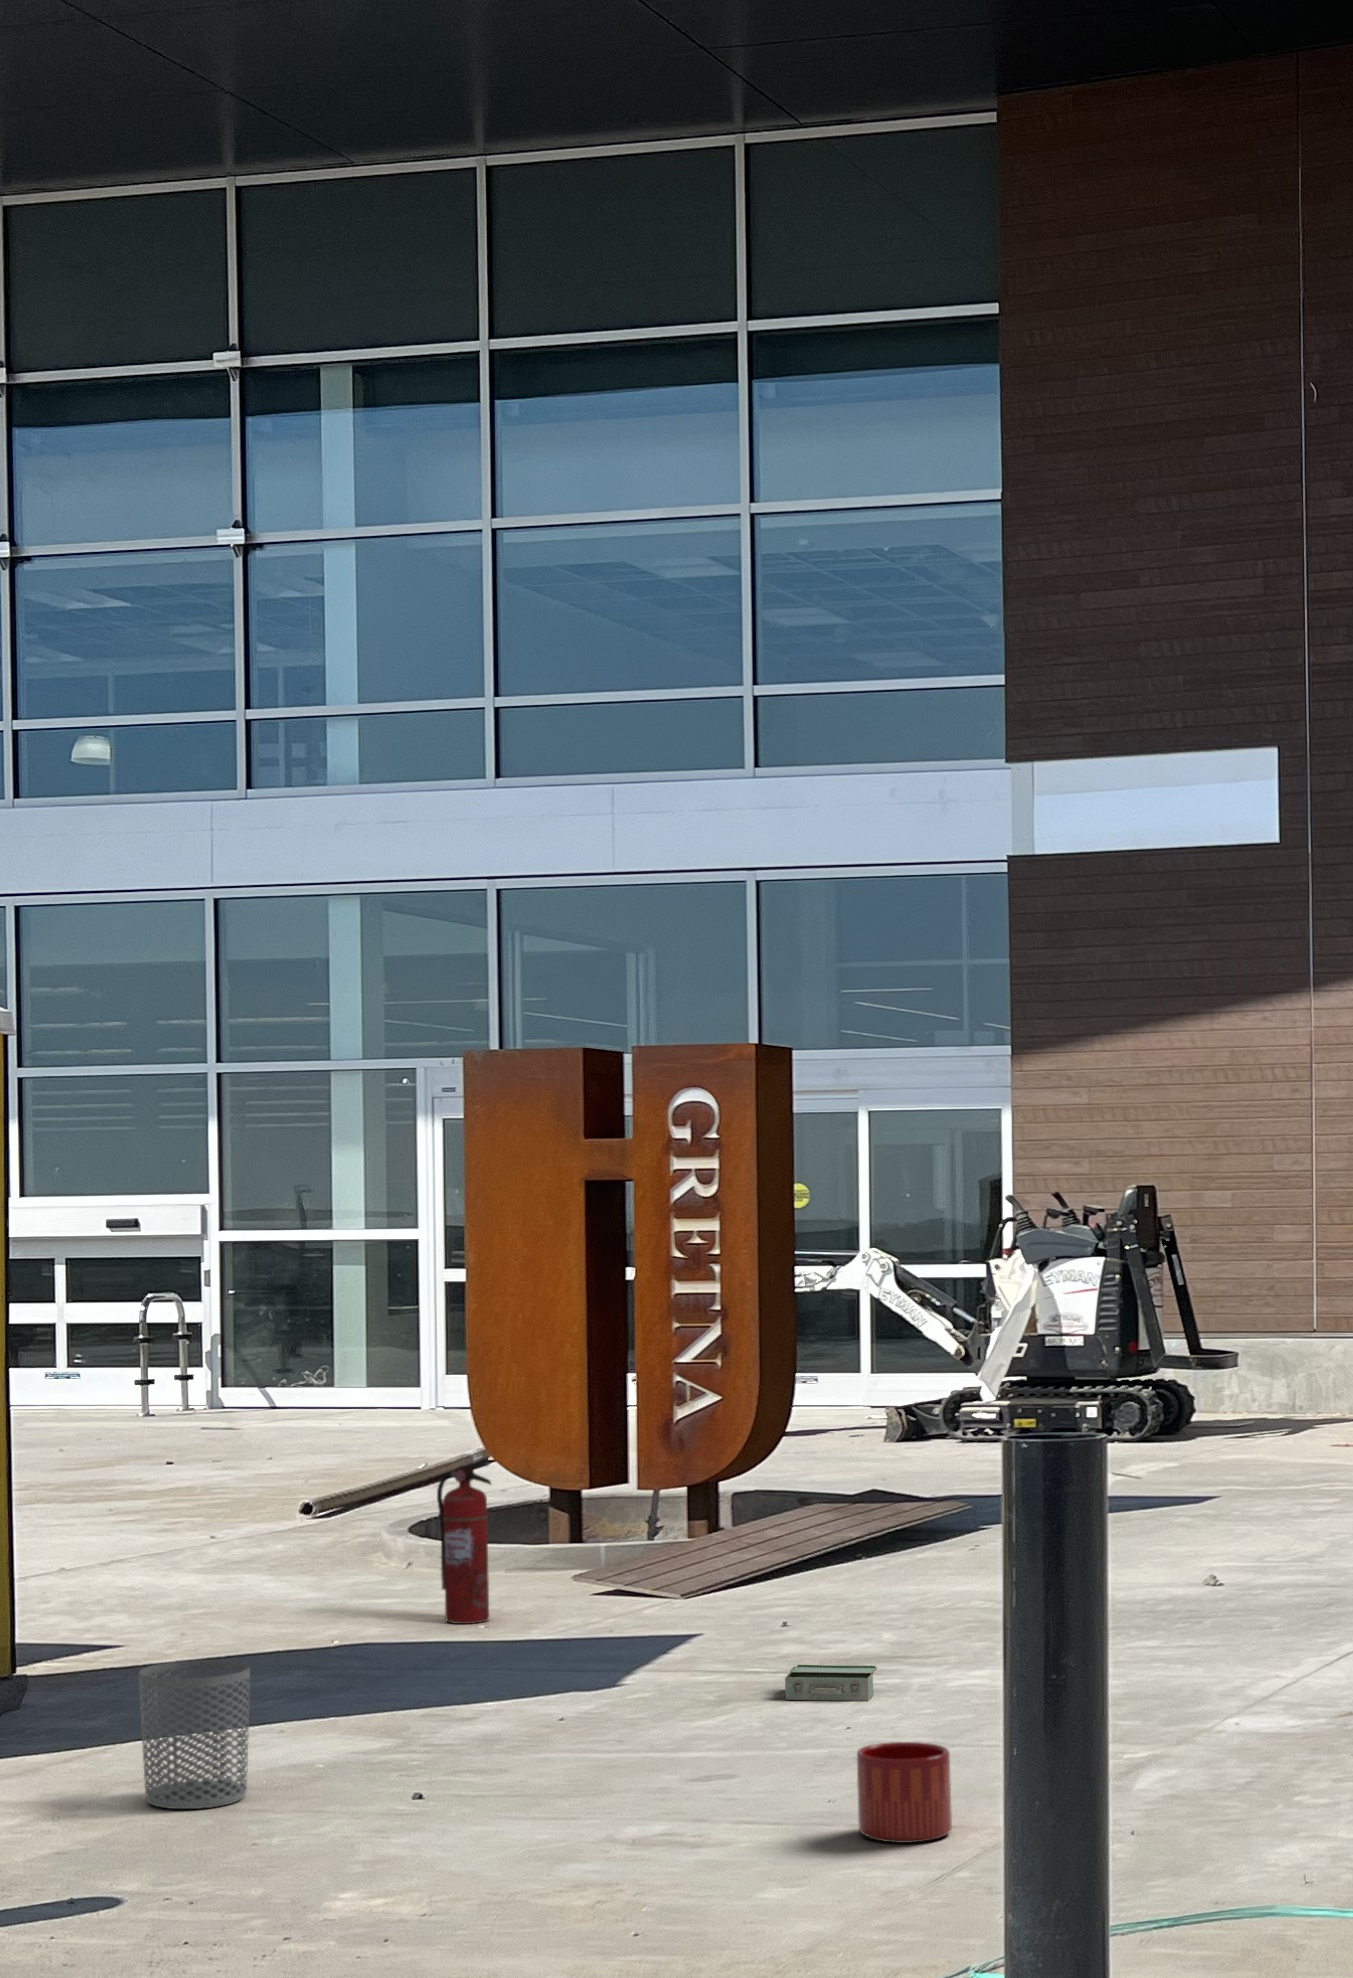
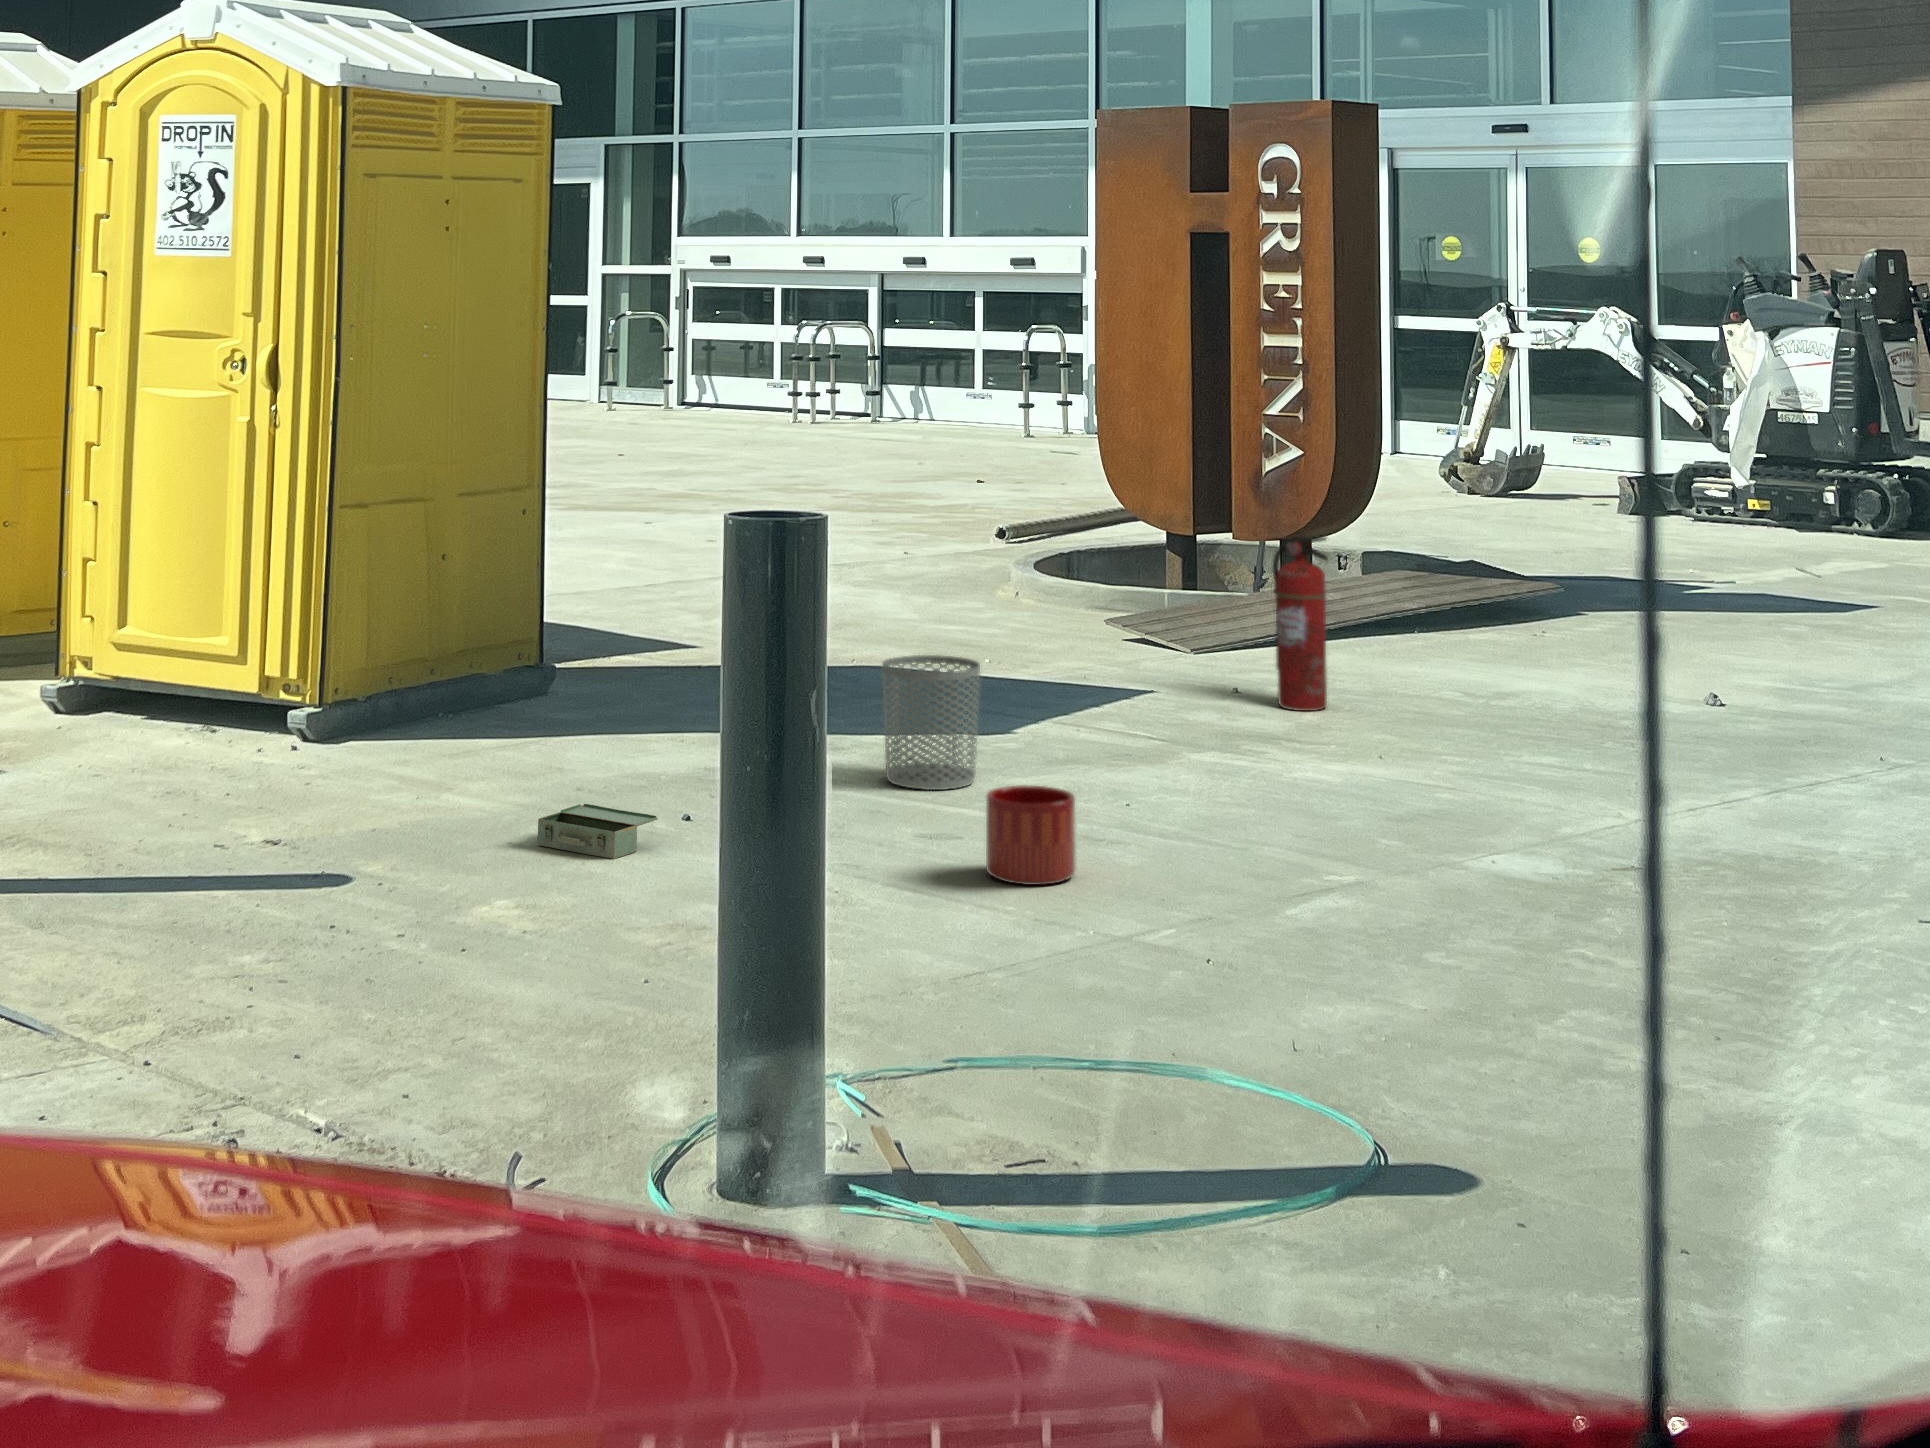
fire extinguisher: present [437,1462,491,1624] -> present [1273,537,1328,711]
waste bin: present [139,1660,250,1809] -> present [882,655,980,790]
toolbox: present [785,1665,877,1701] -> present [538,804,658,859]

